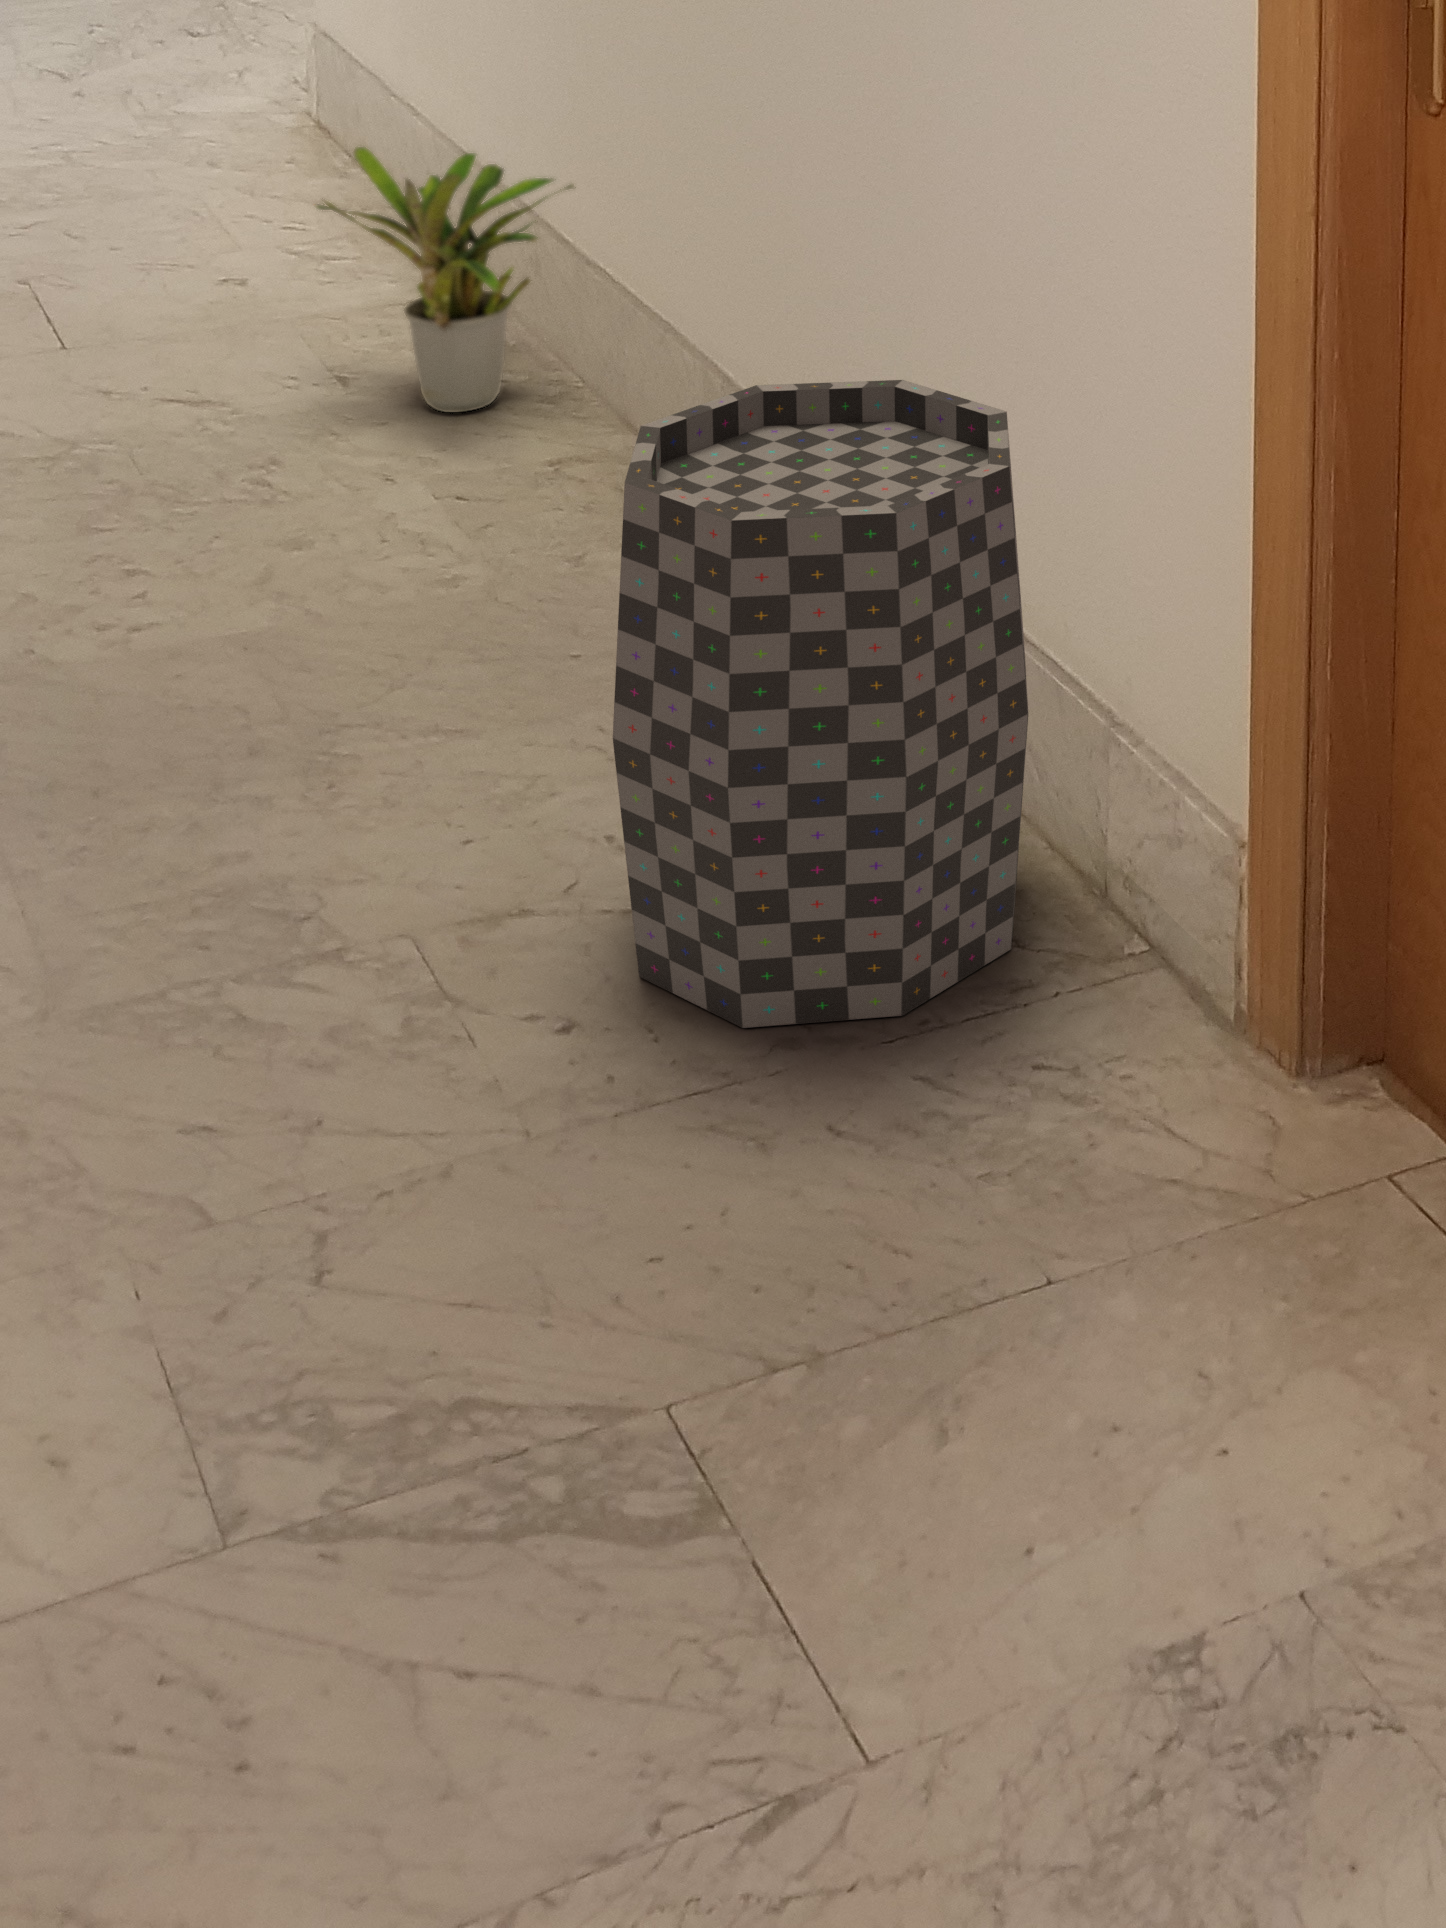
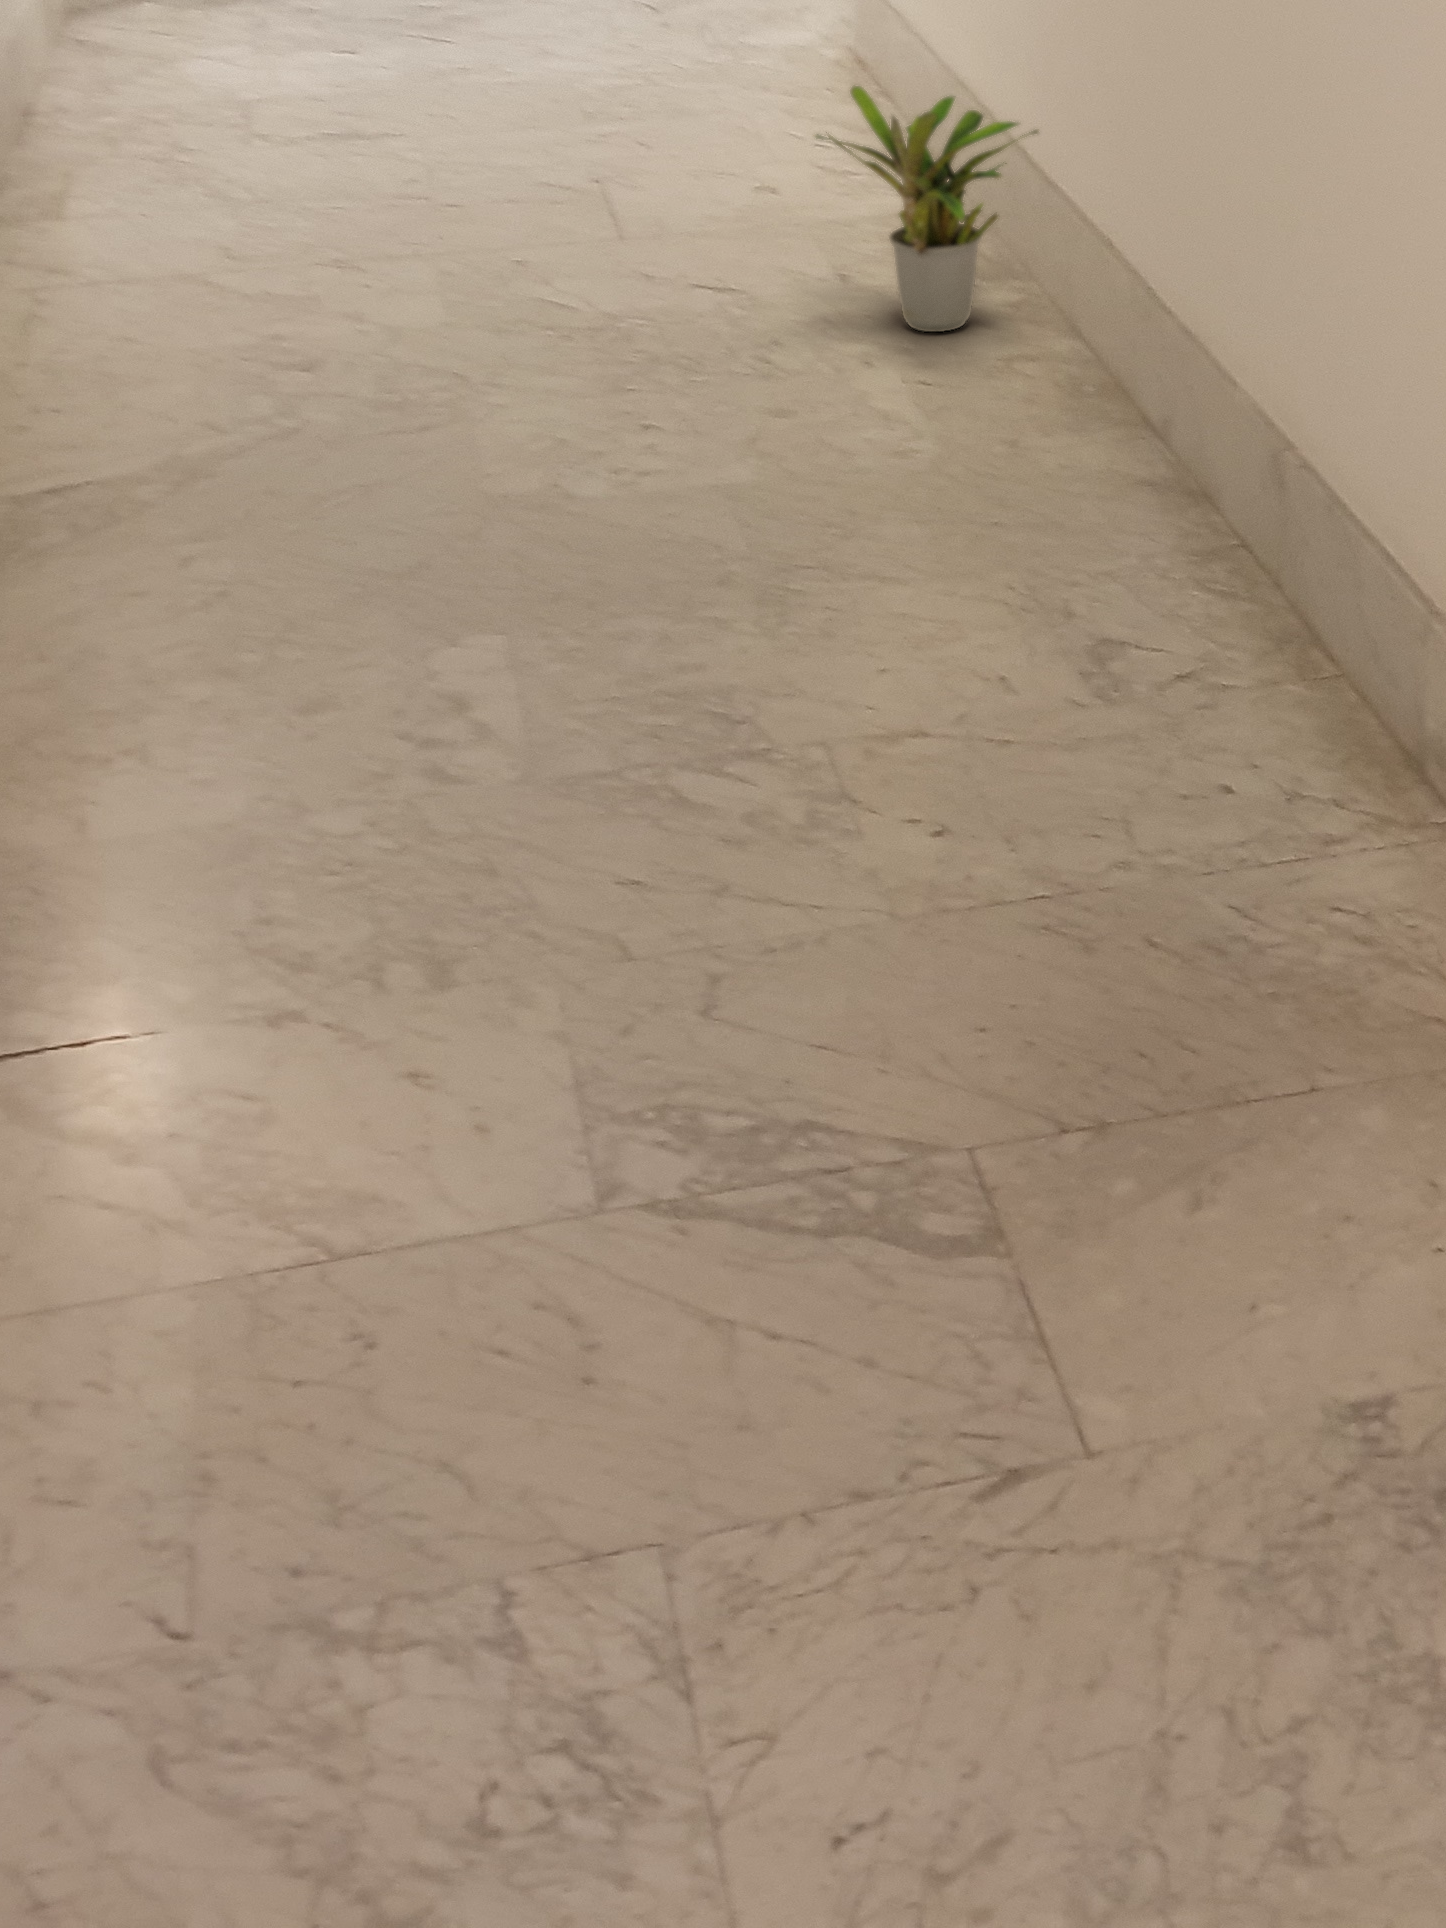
trash can: present [613,380,1028,1028] -> none [993,296,1366,869]

